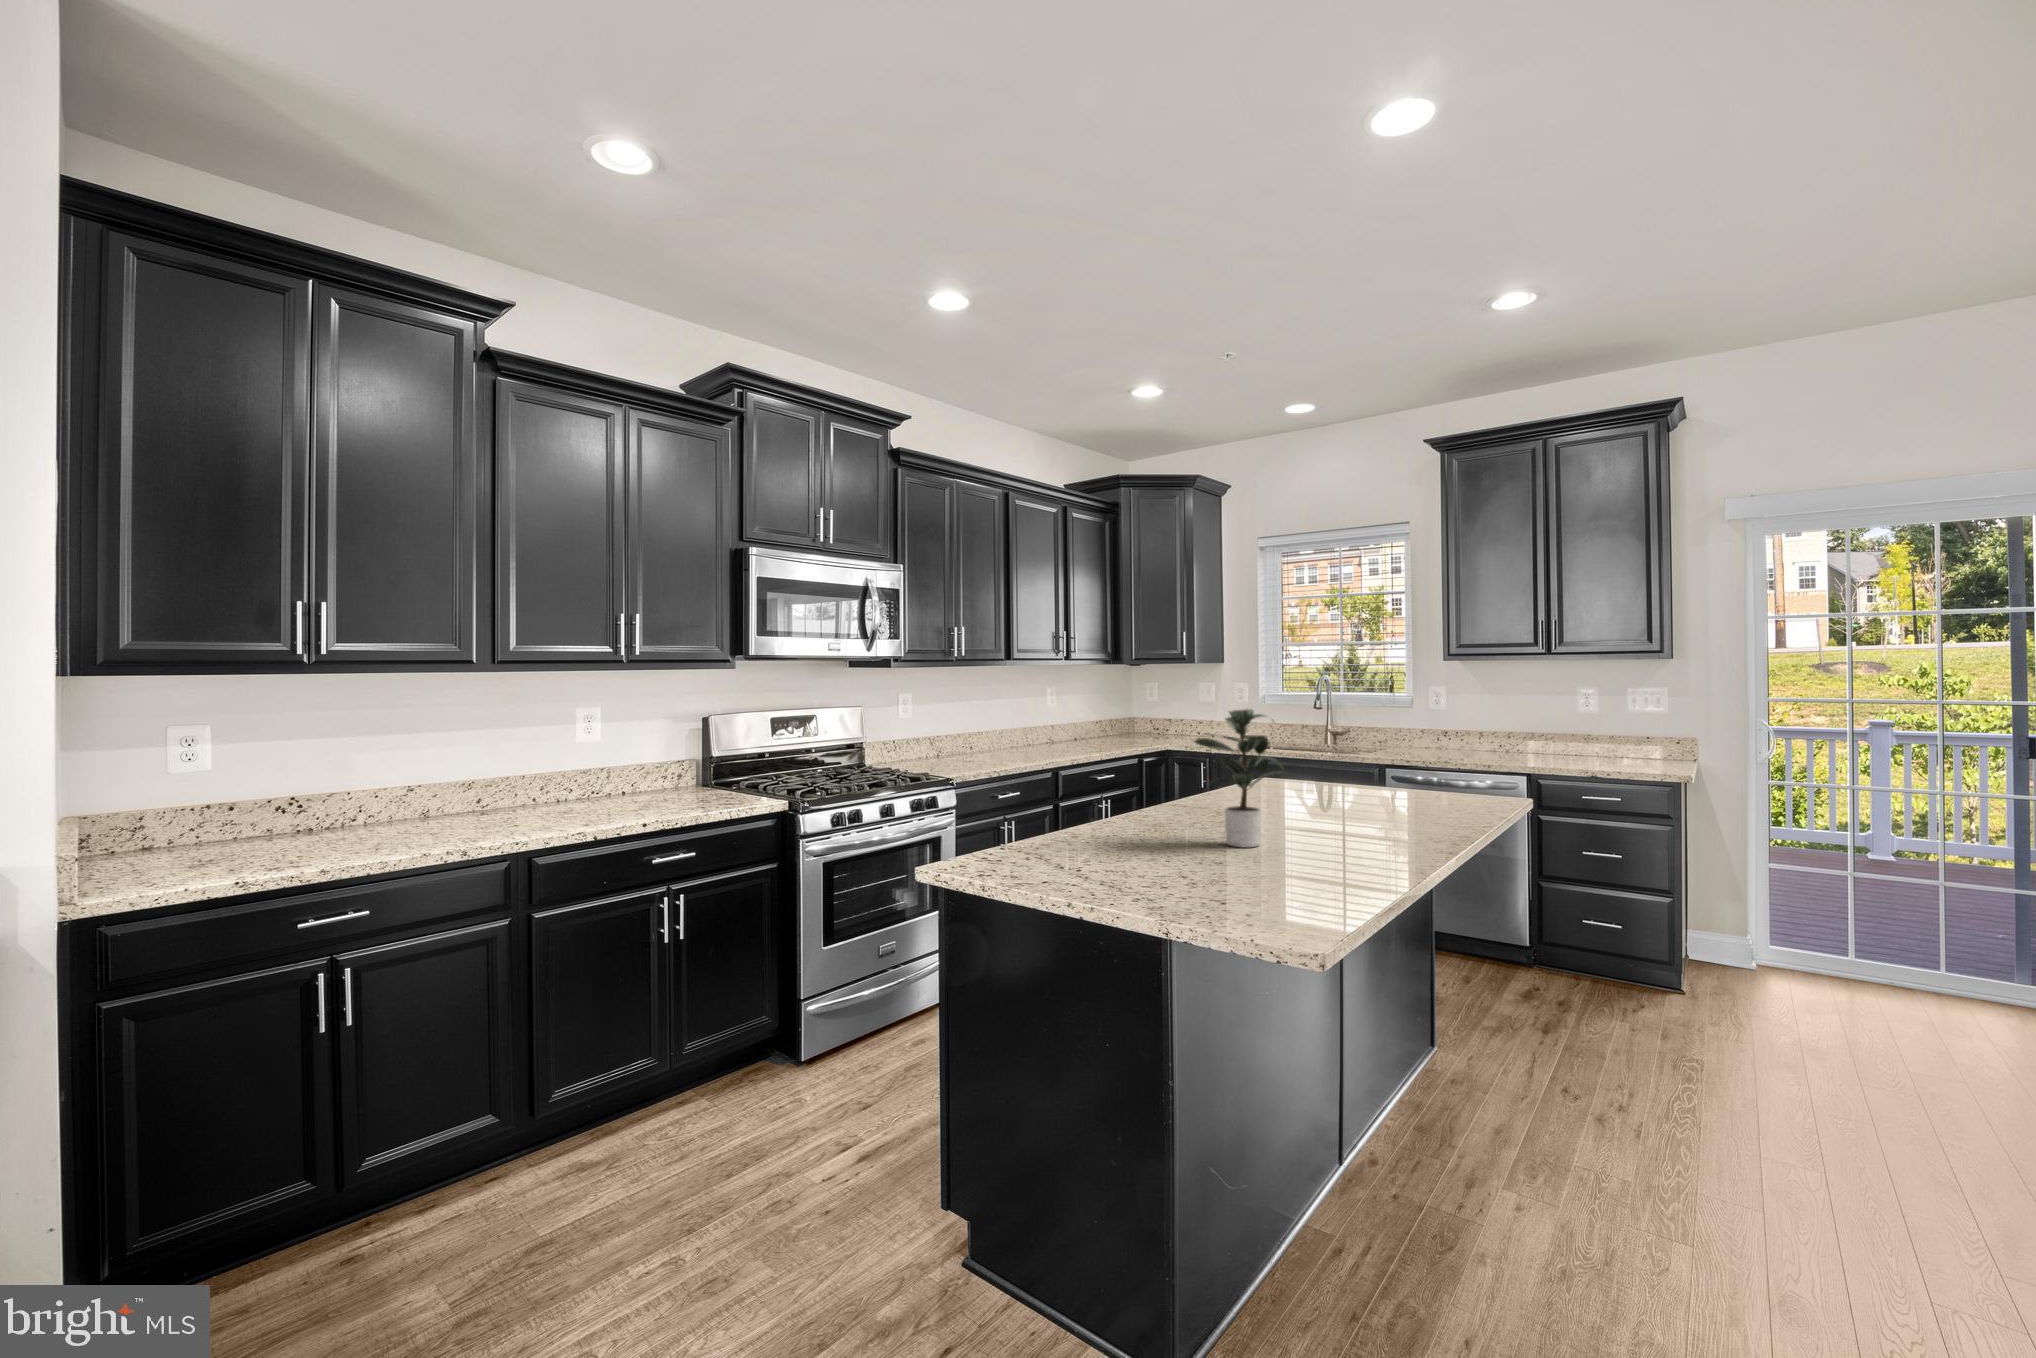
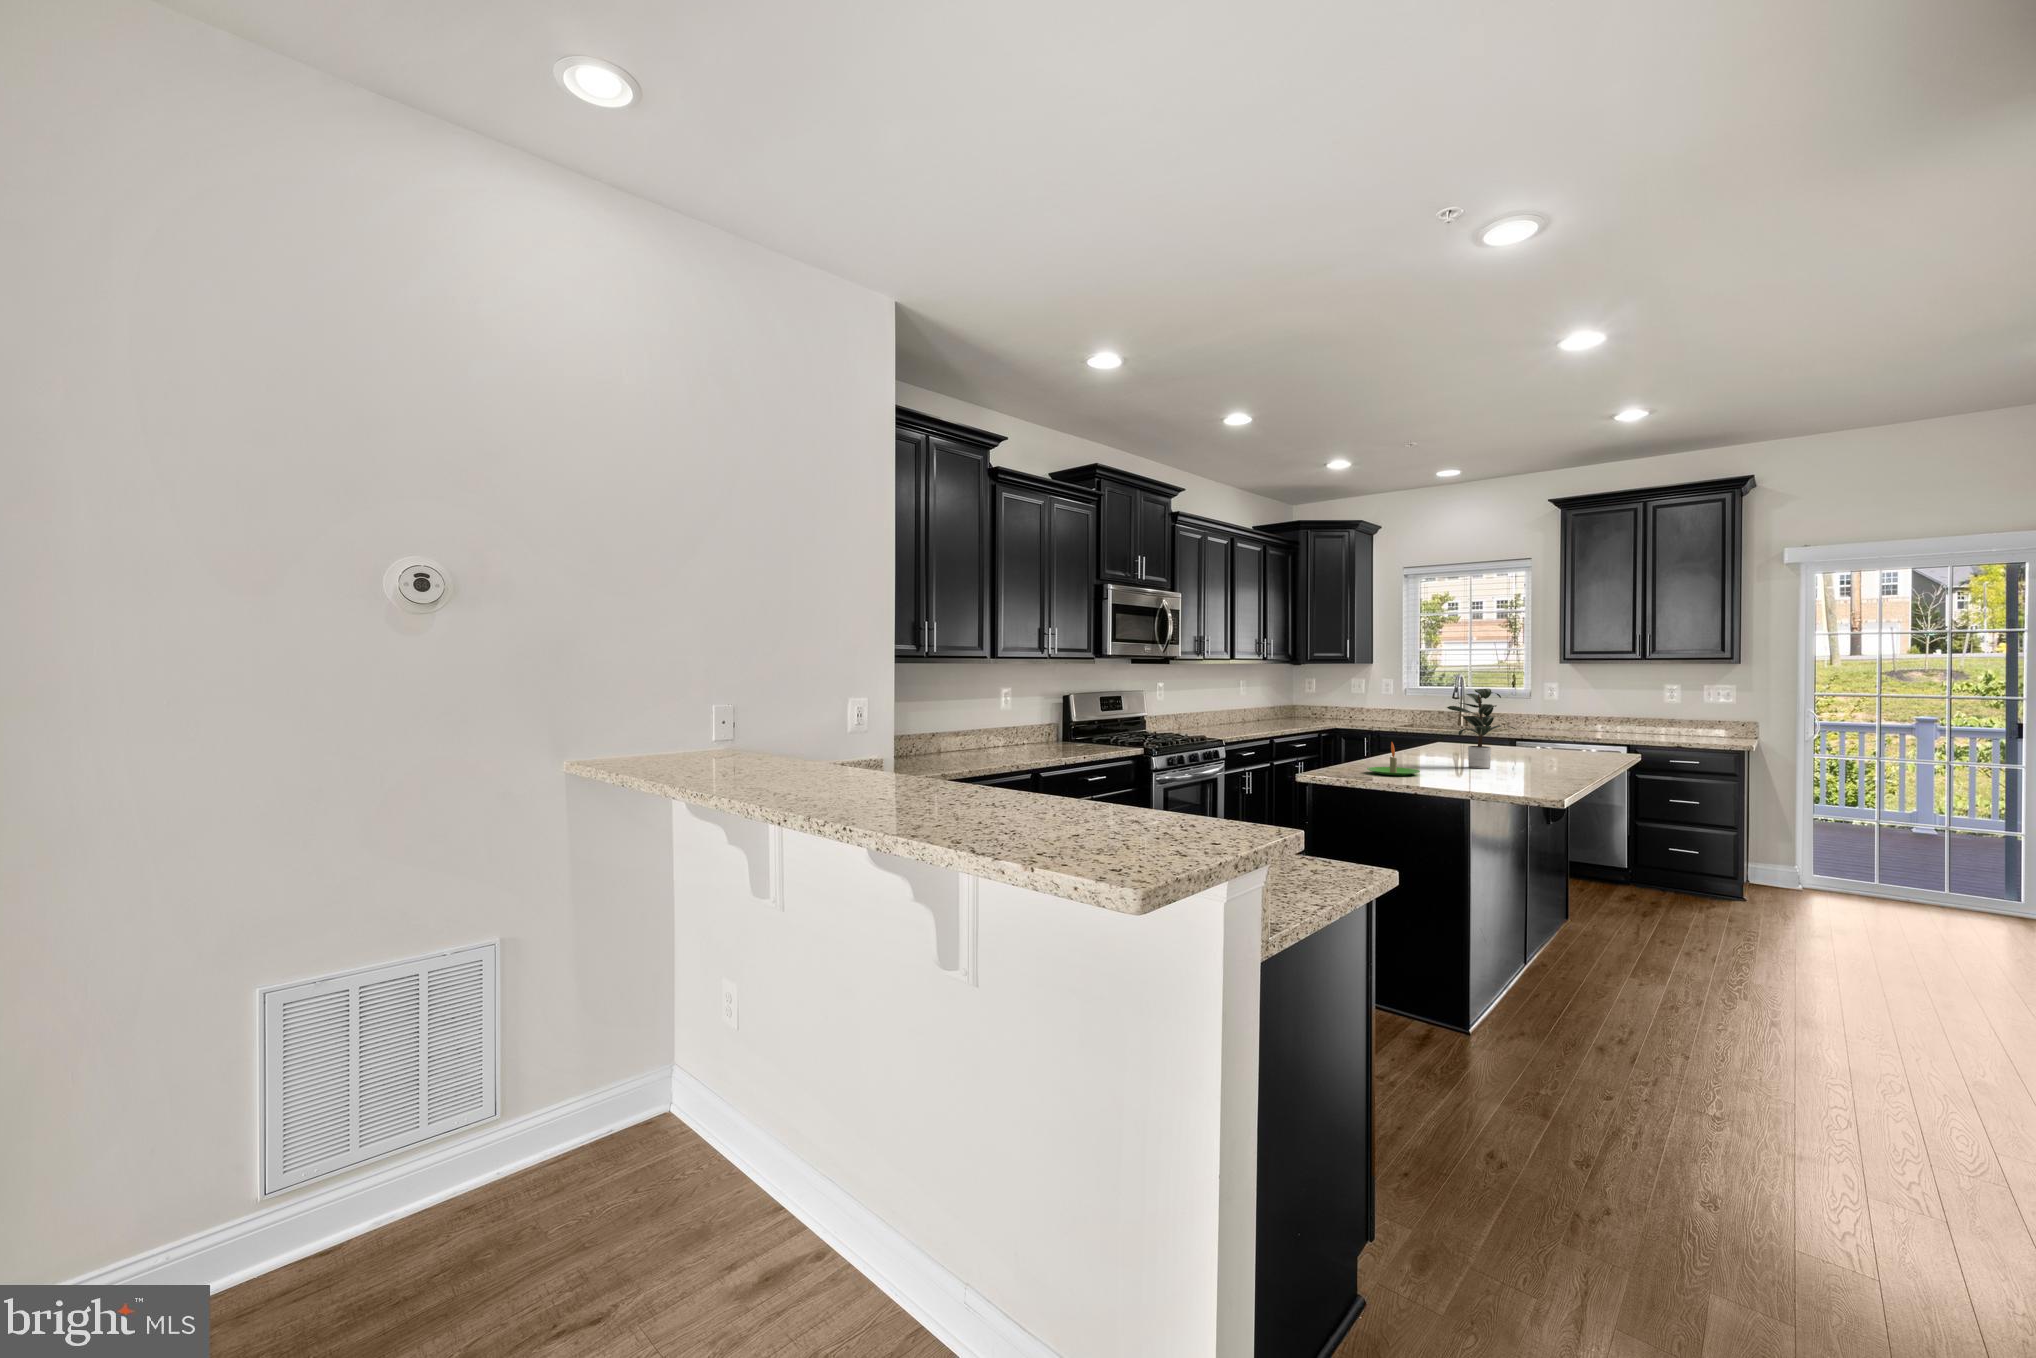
candle: none [1025,810,1113,874] -> present [1367,742,1420,776]

